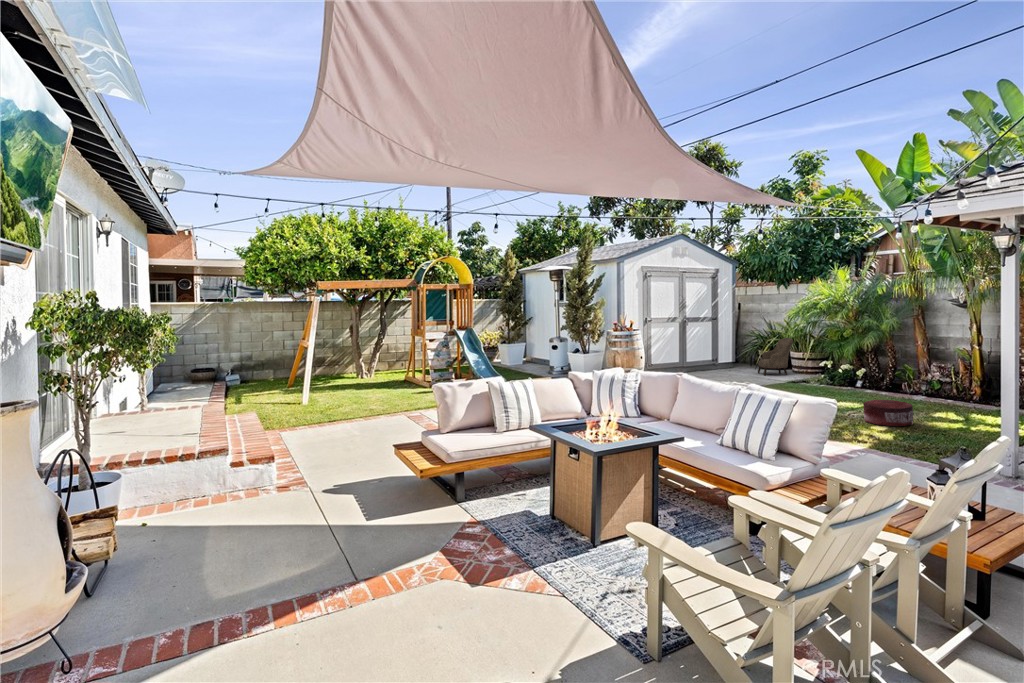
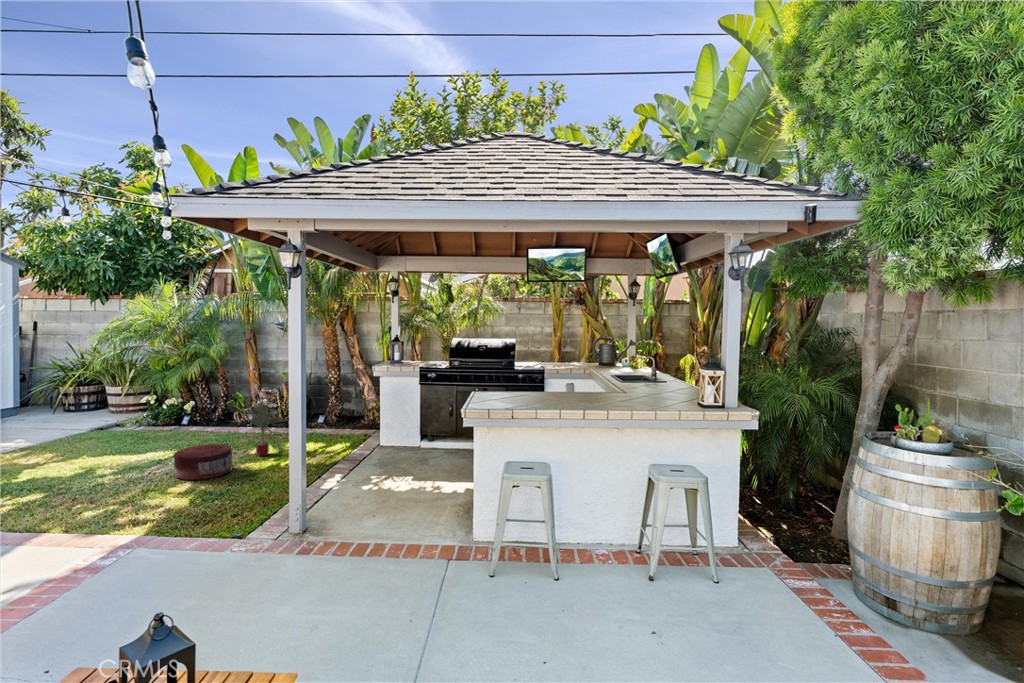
armchair: present [758,338,793,376] -> none [54,367,108,421]
potted tree: none [926,363,965,419] -> present [251,395,284,456]

